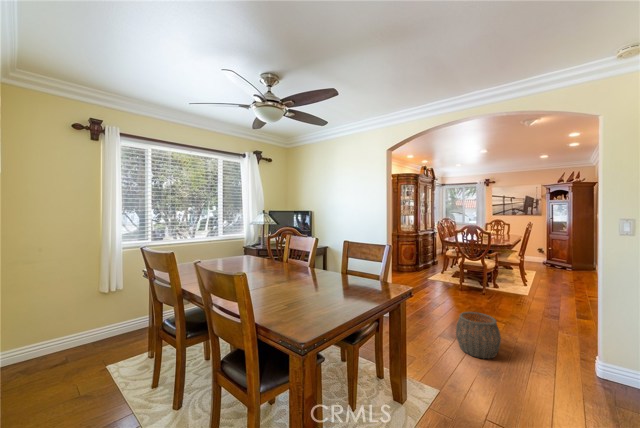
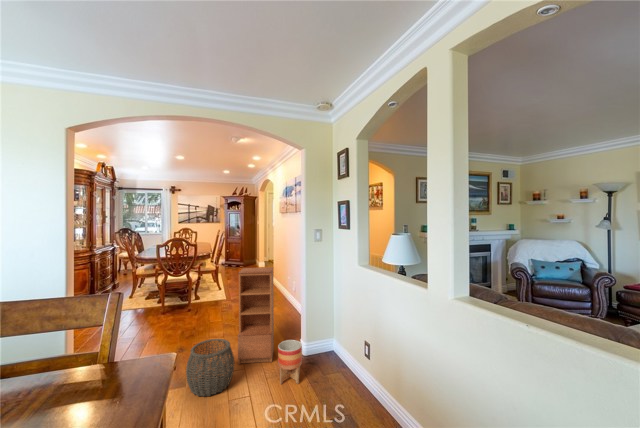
bookcase: none [510,258,564,365] -> present [238,267,274,364]
planter: none [551,344,588,397] -> present [278,340,302,384]

